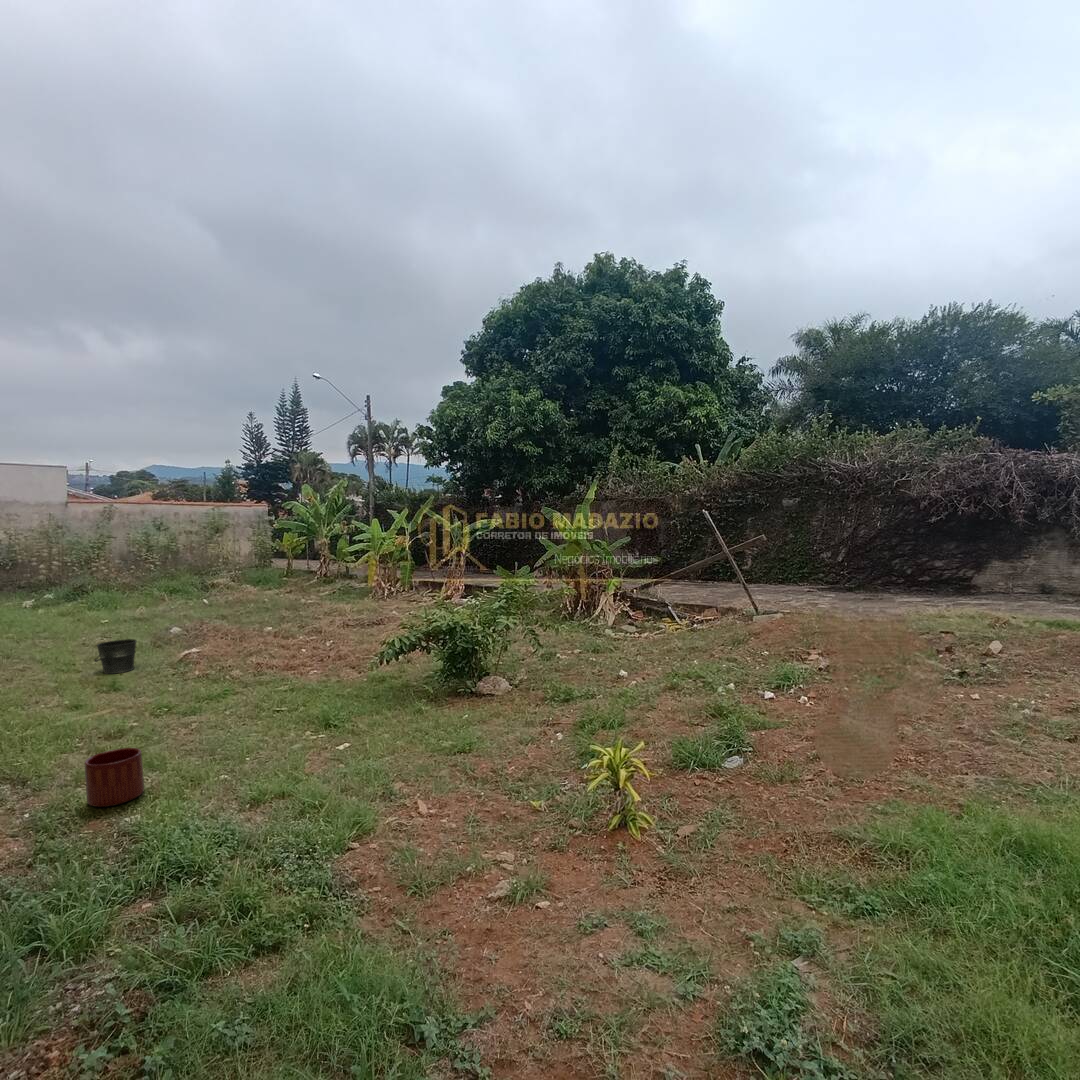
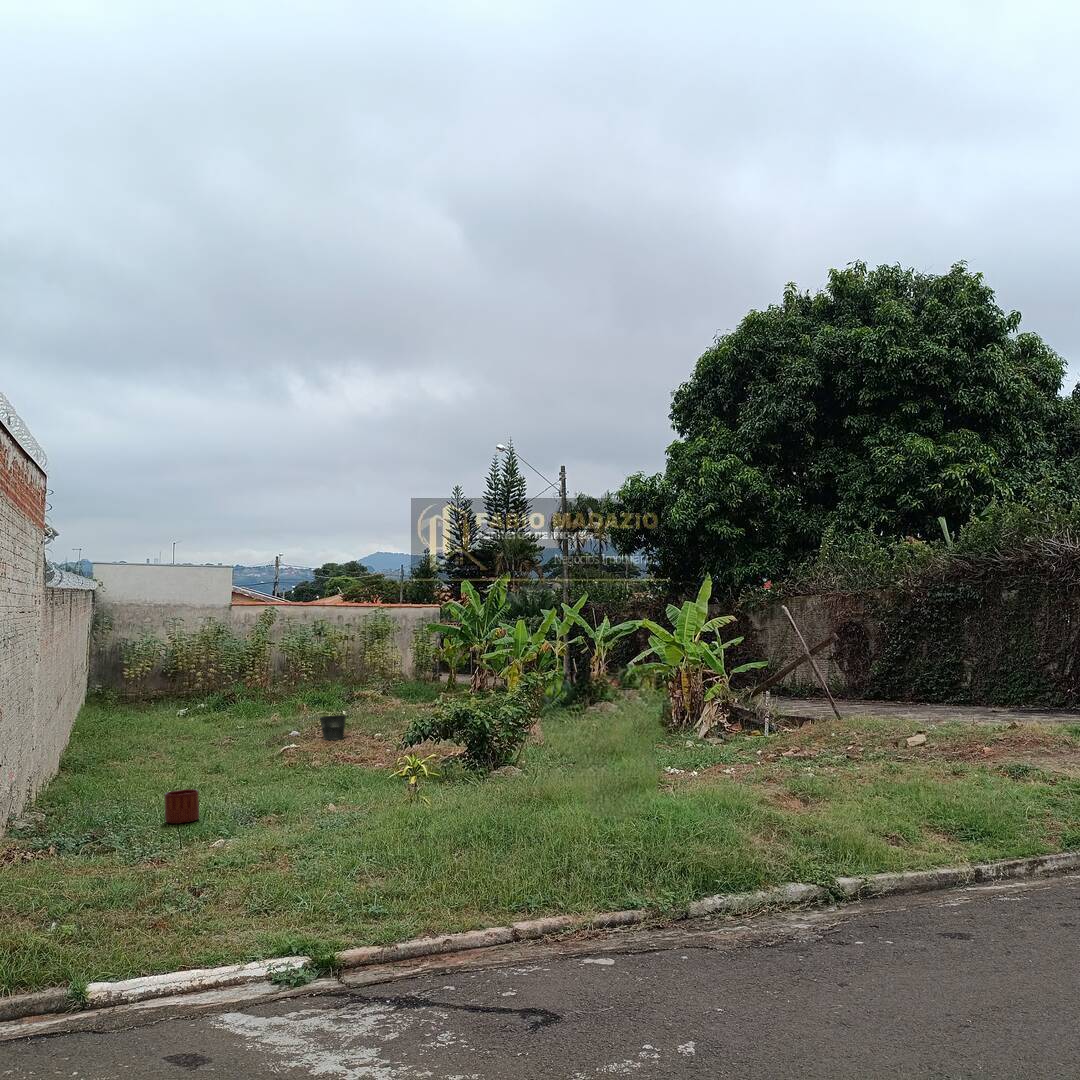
bucket: present [95,639,137,674] -> present [318,715,346,740]

